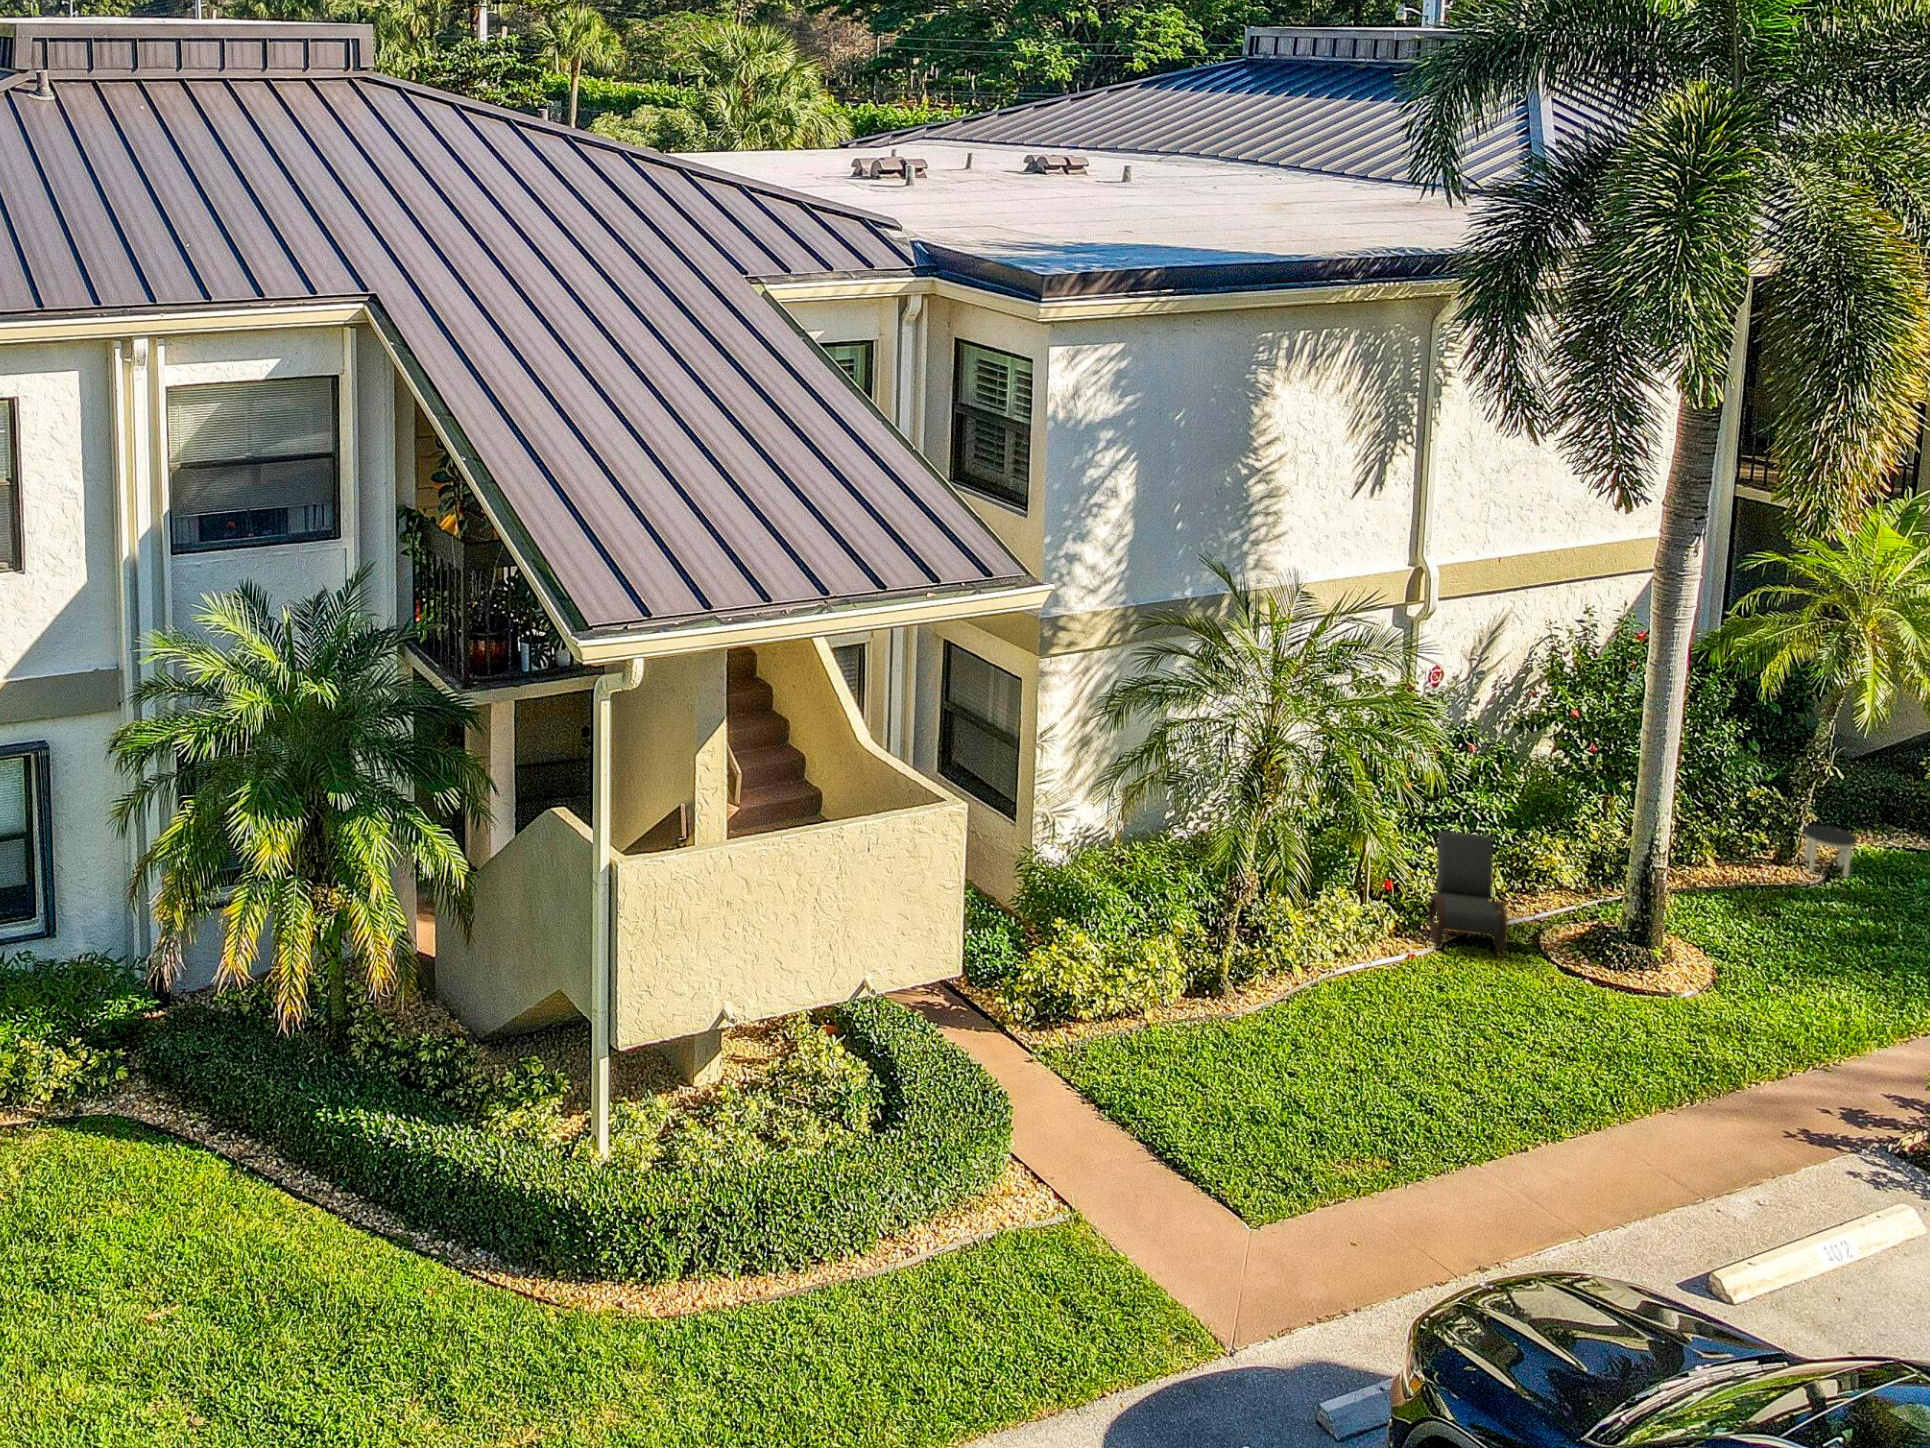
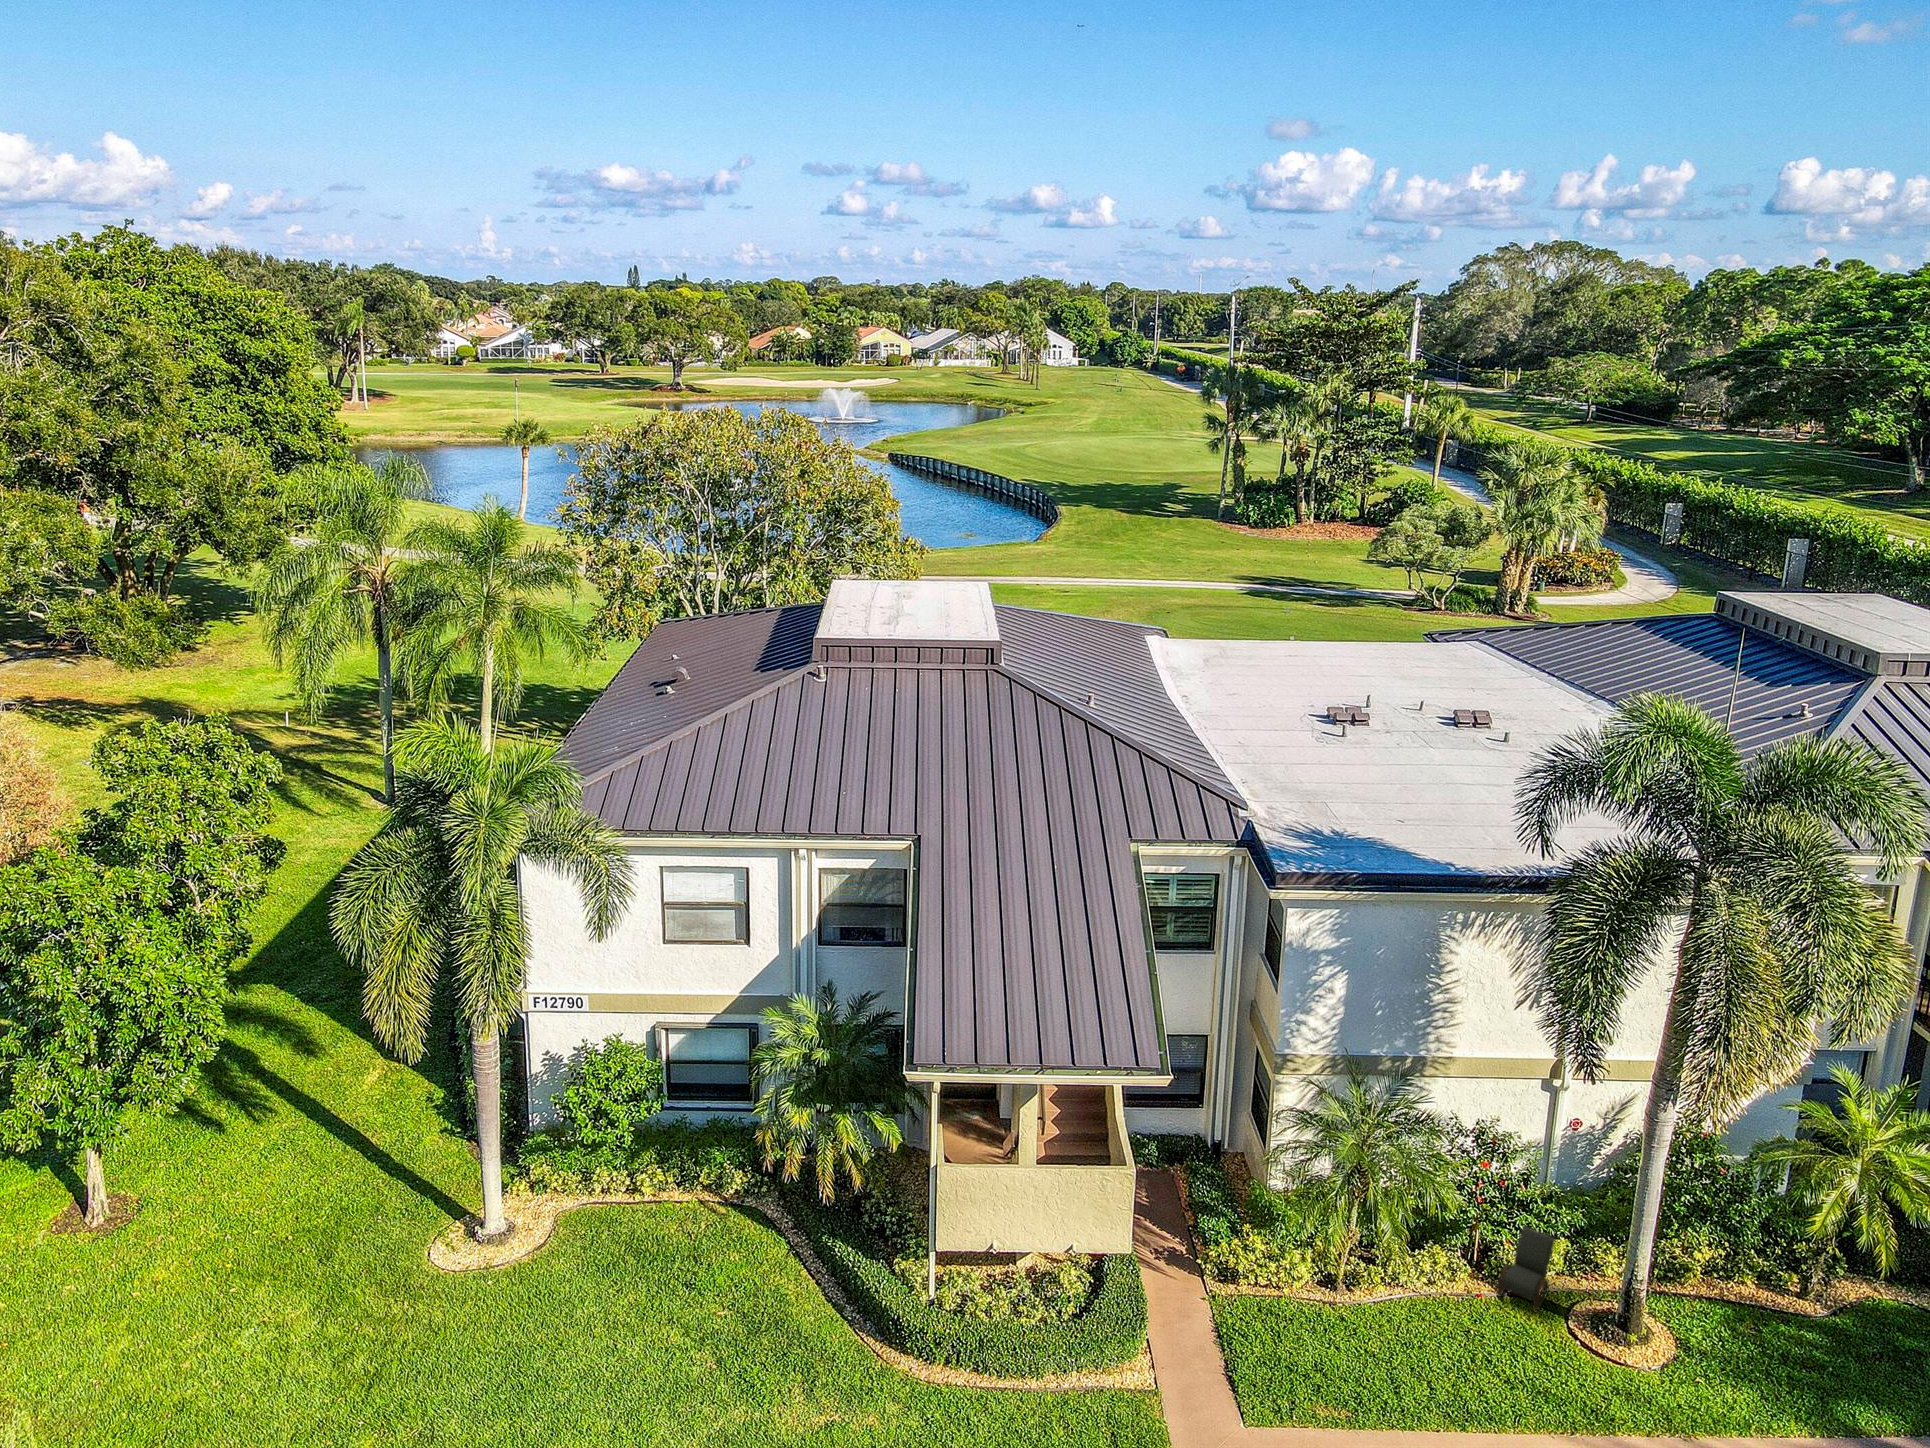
round table: present [1803,825,1858,878] -> none [1826,1281,1866,1323]

